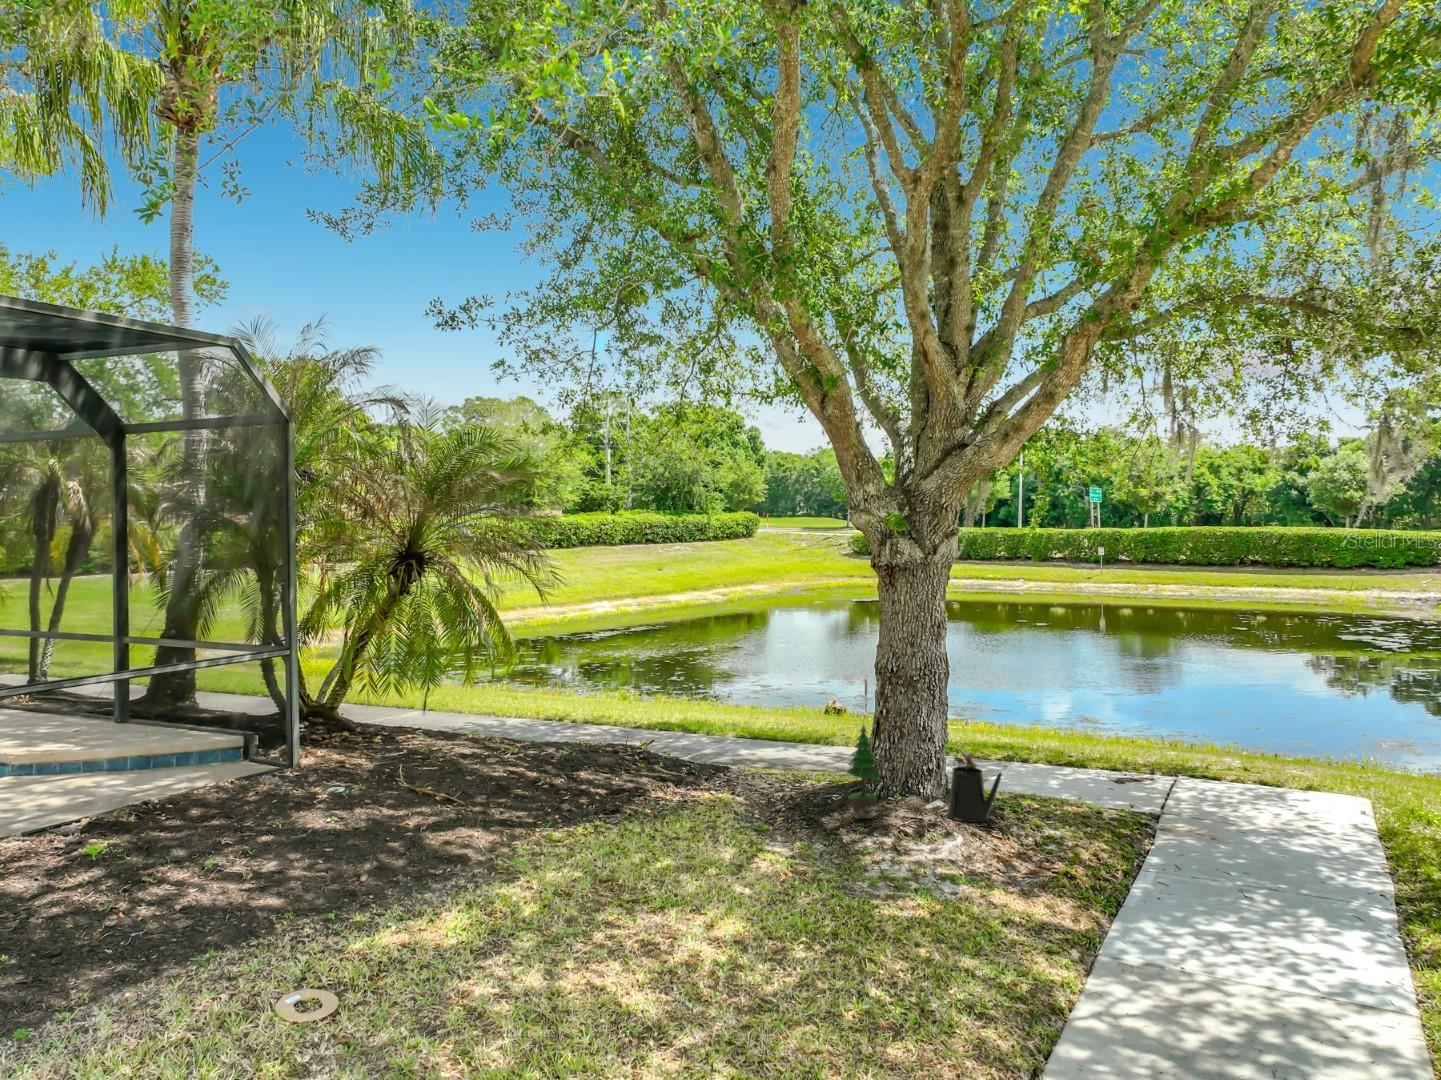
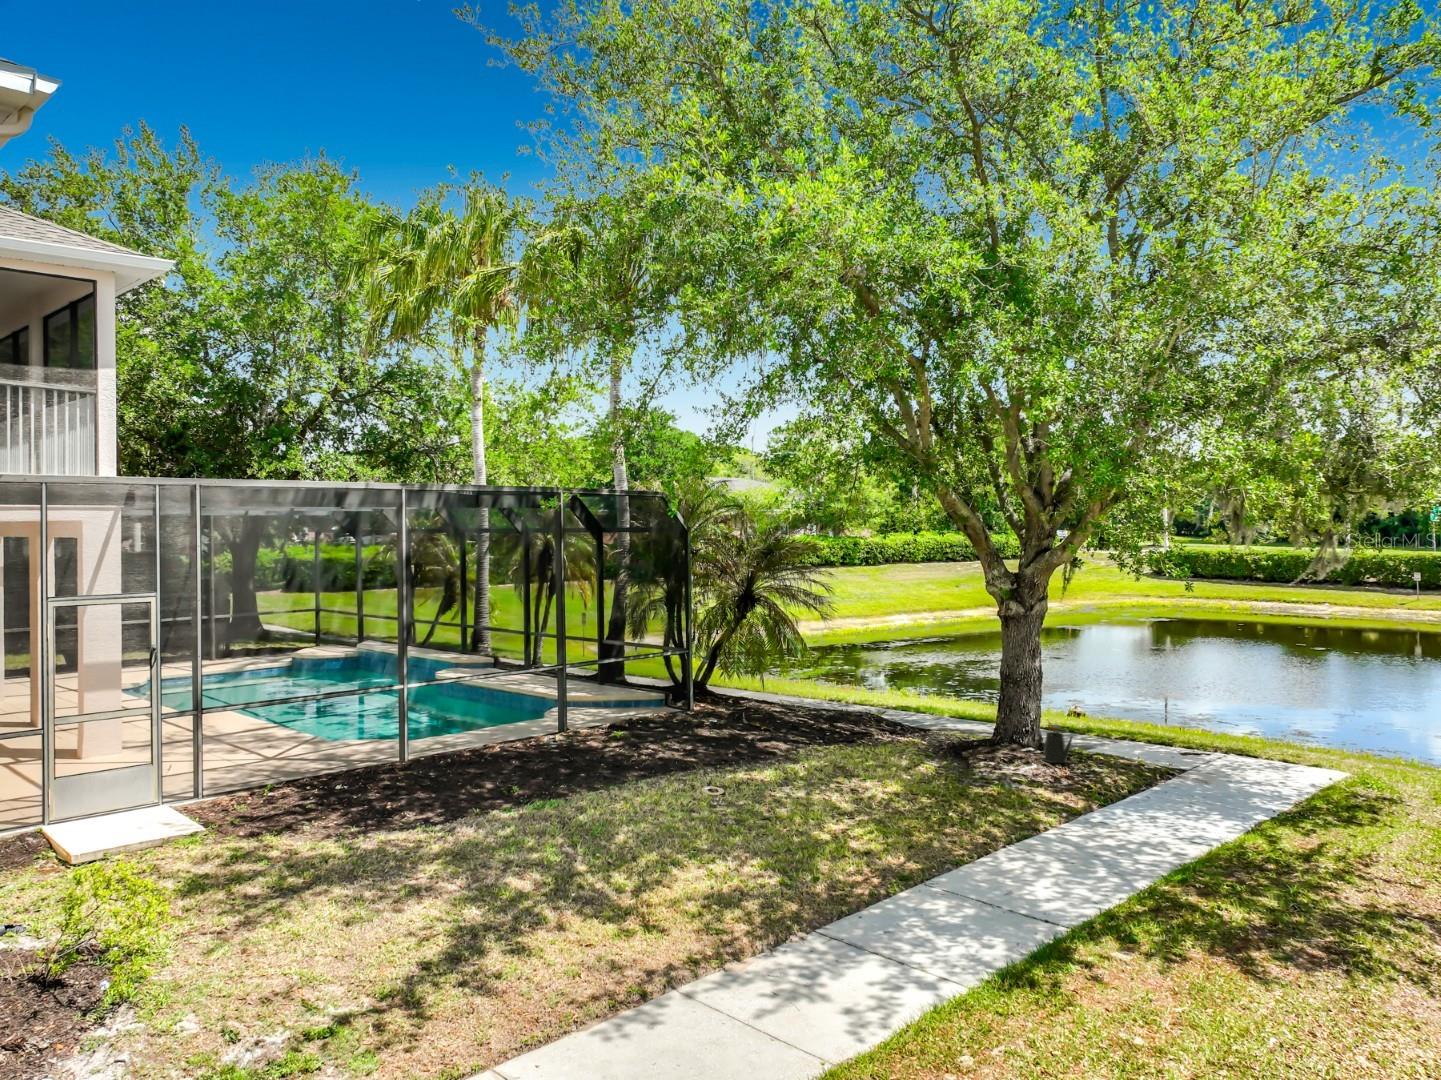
potted tree: present [847,725,880,819] -> none [982,703,1002,757]

